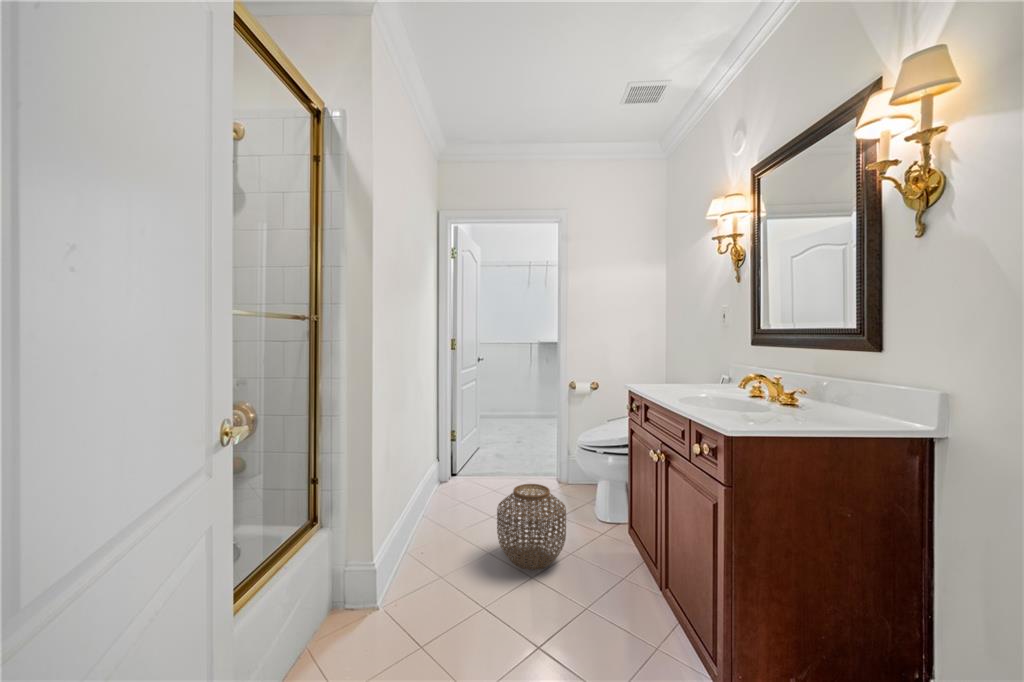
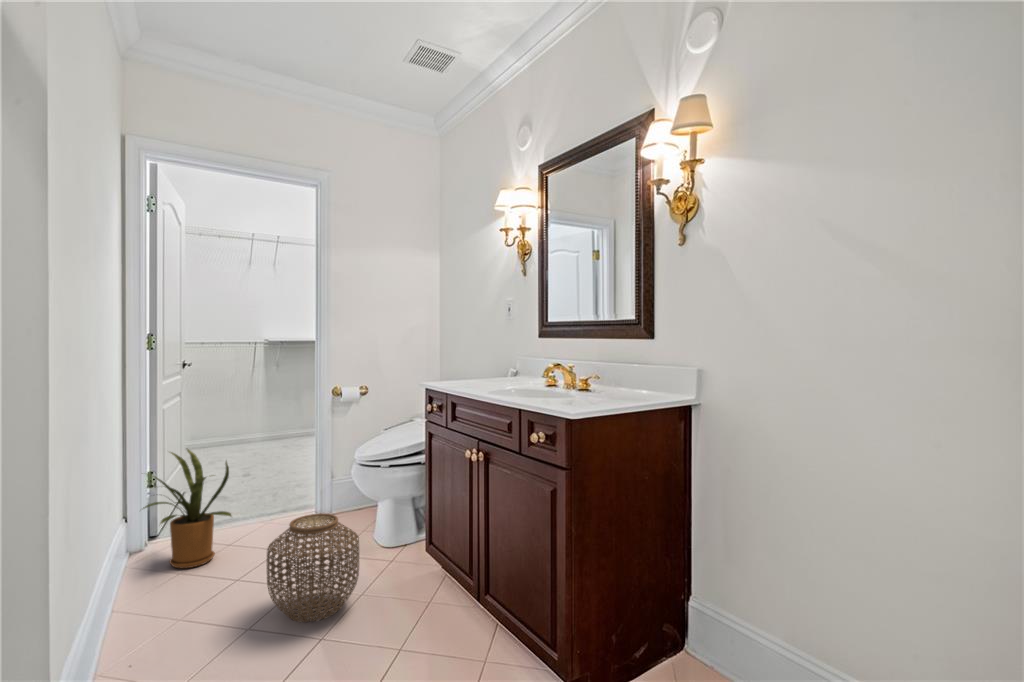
house plant: none [437,419,492,504] -> present [143,449,231,568]

